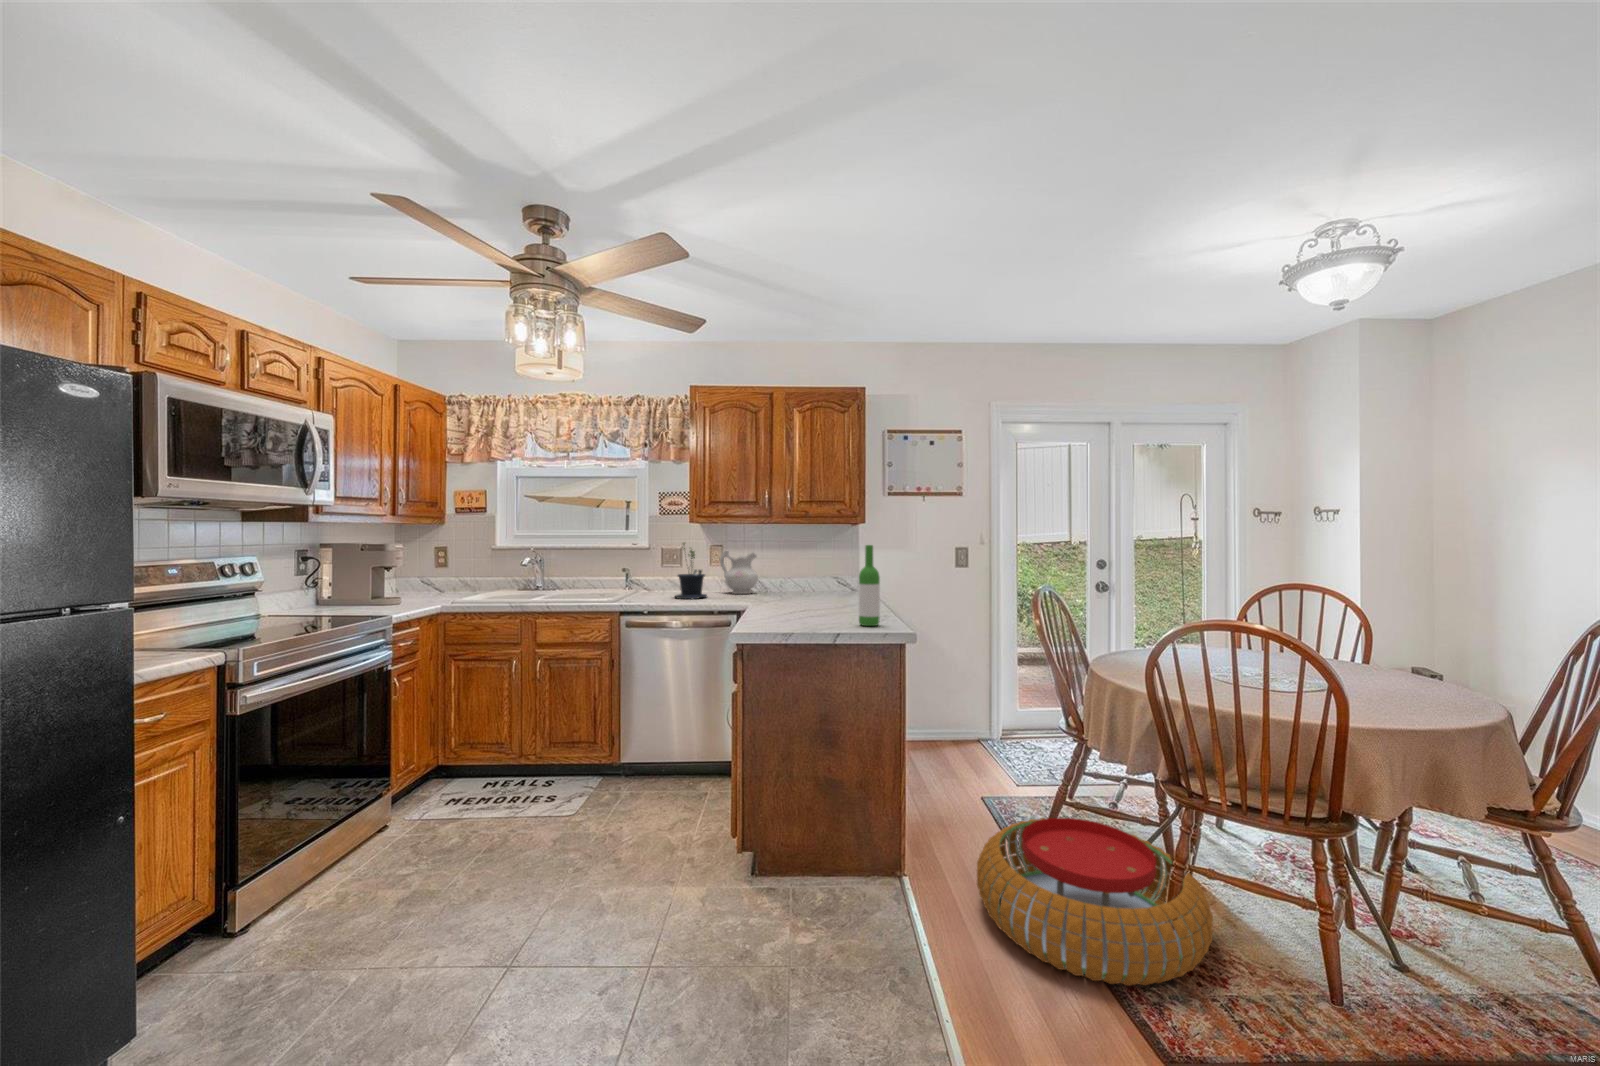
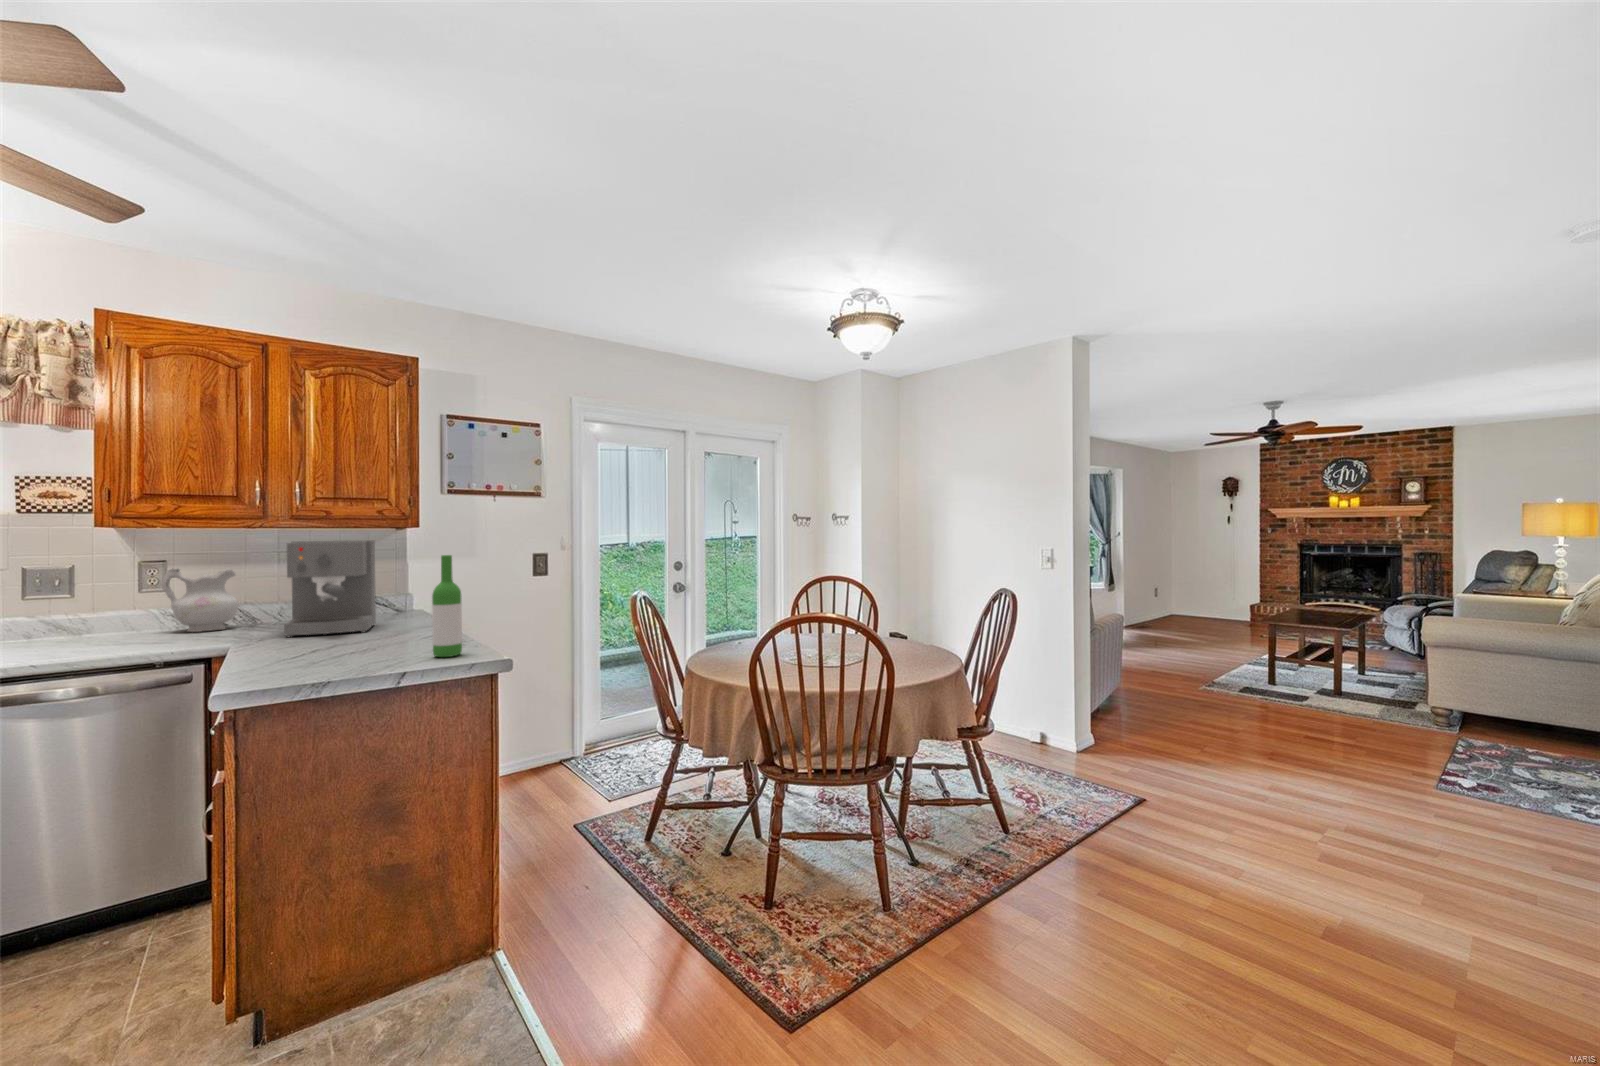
coffee maker: none [778,534,835,603] -> present [284,540,376,637]
potted plant: present [675,542,707,599] -> none [63,558,141,651]
pouf: present [977,818,1213,986] -> none [589,819,804,982]

